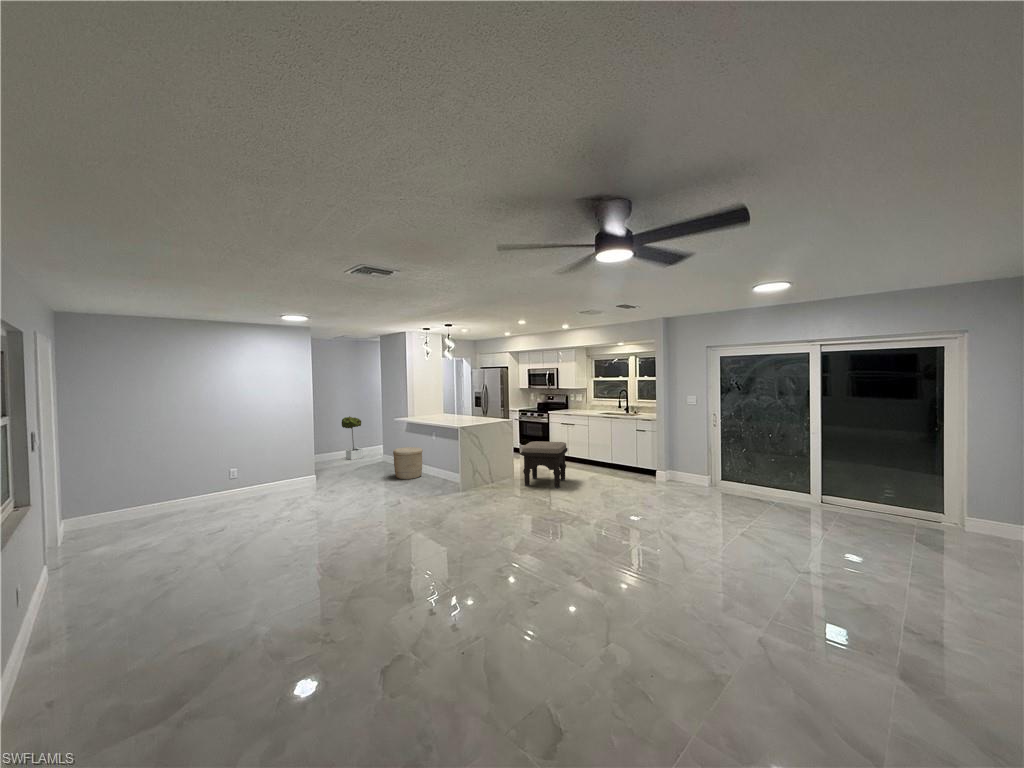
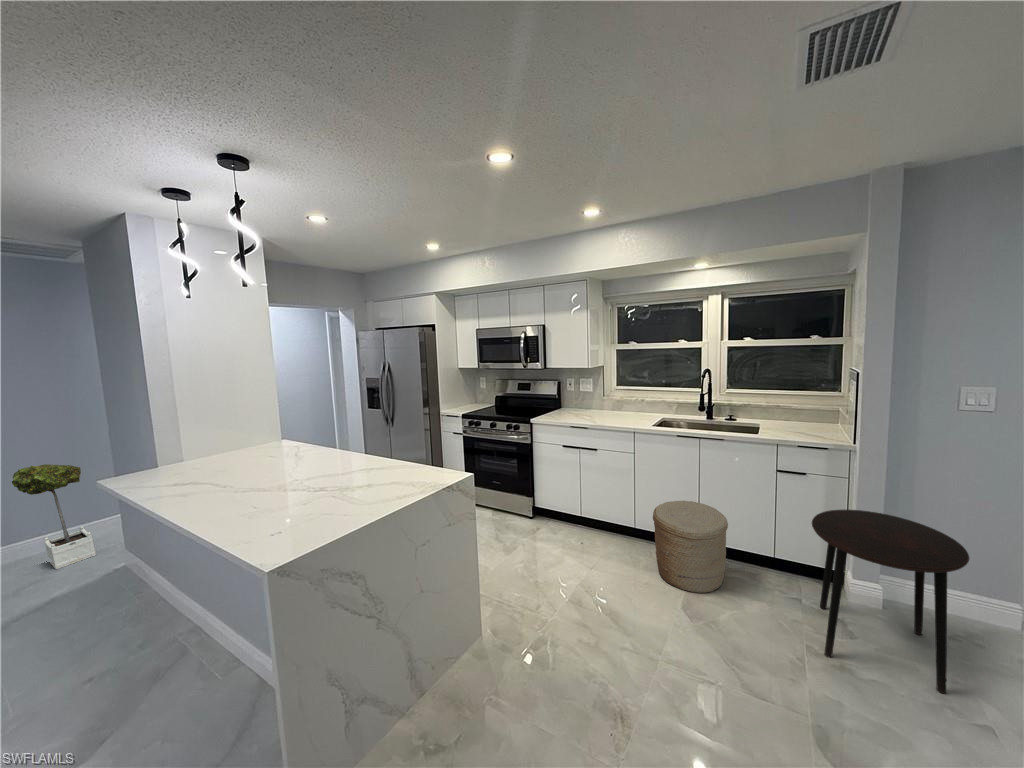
side table: none [631,439,674,490] -> present [812,509,969,694]
ottoman: present [521,441,568,488] -> none [511,541,656,731]
woven basket: present [393,447,422,479] -> present [653,501,728,593]

